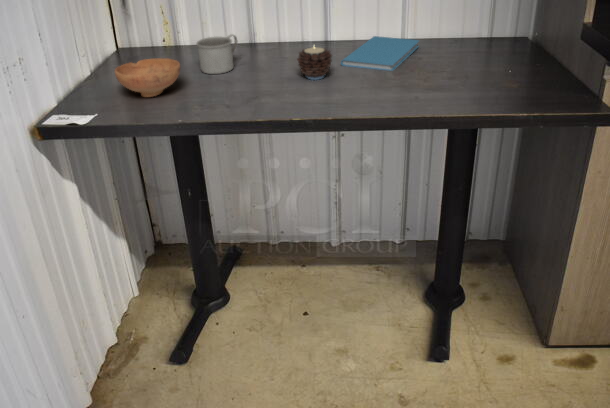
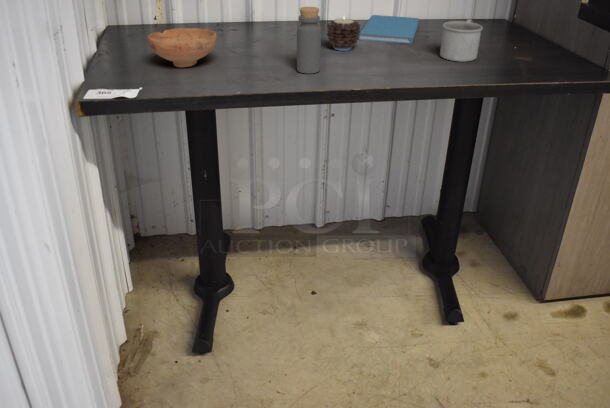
mug: present [196,35,237,74] -> present [440,19,483,62]
bottle: none [245,42,271,107] -> present [297,7,321,74]

